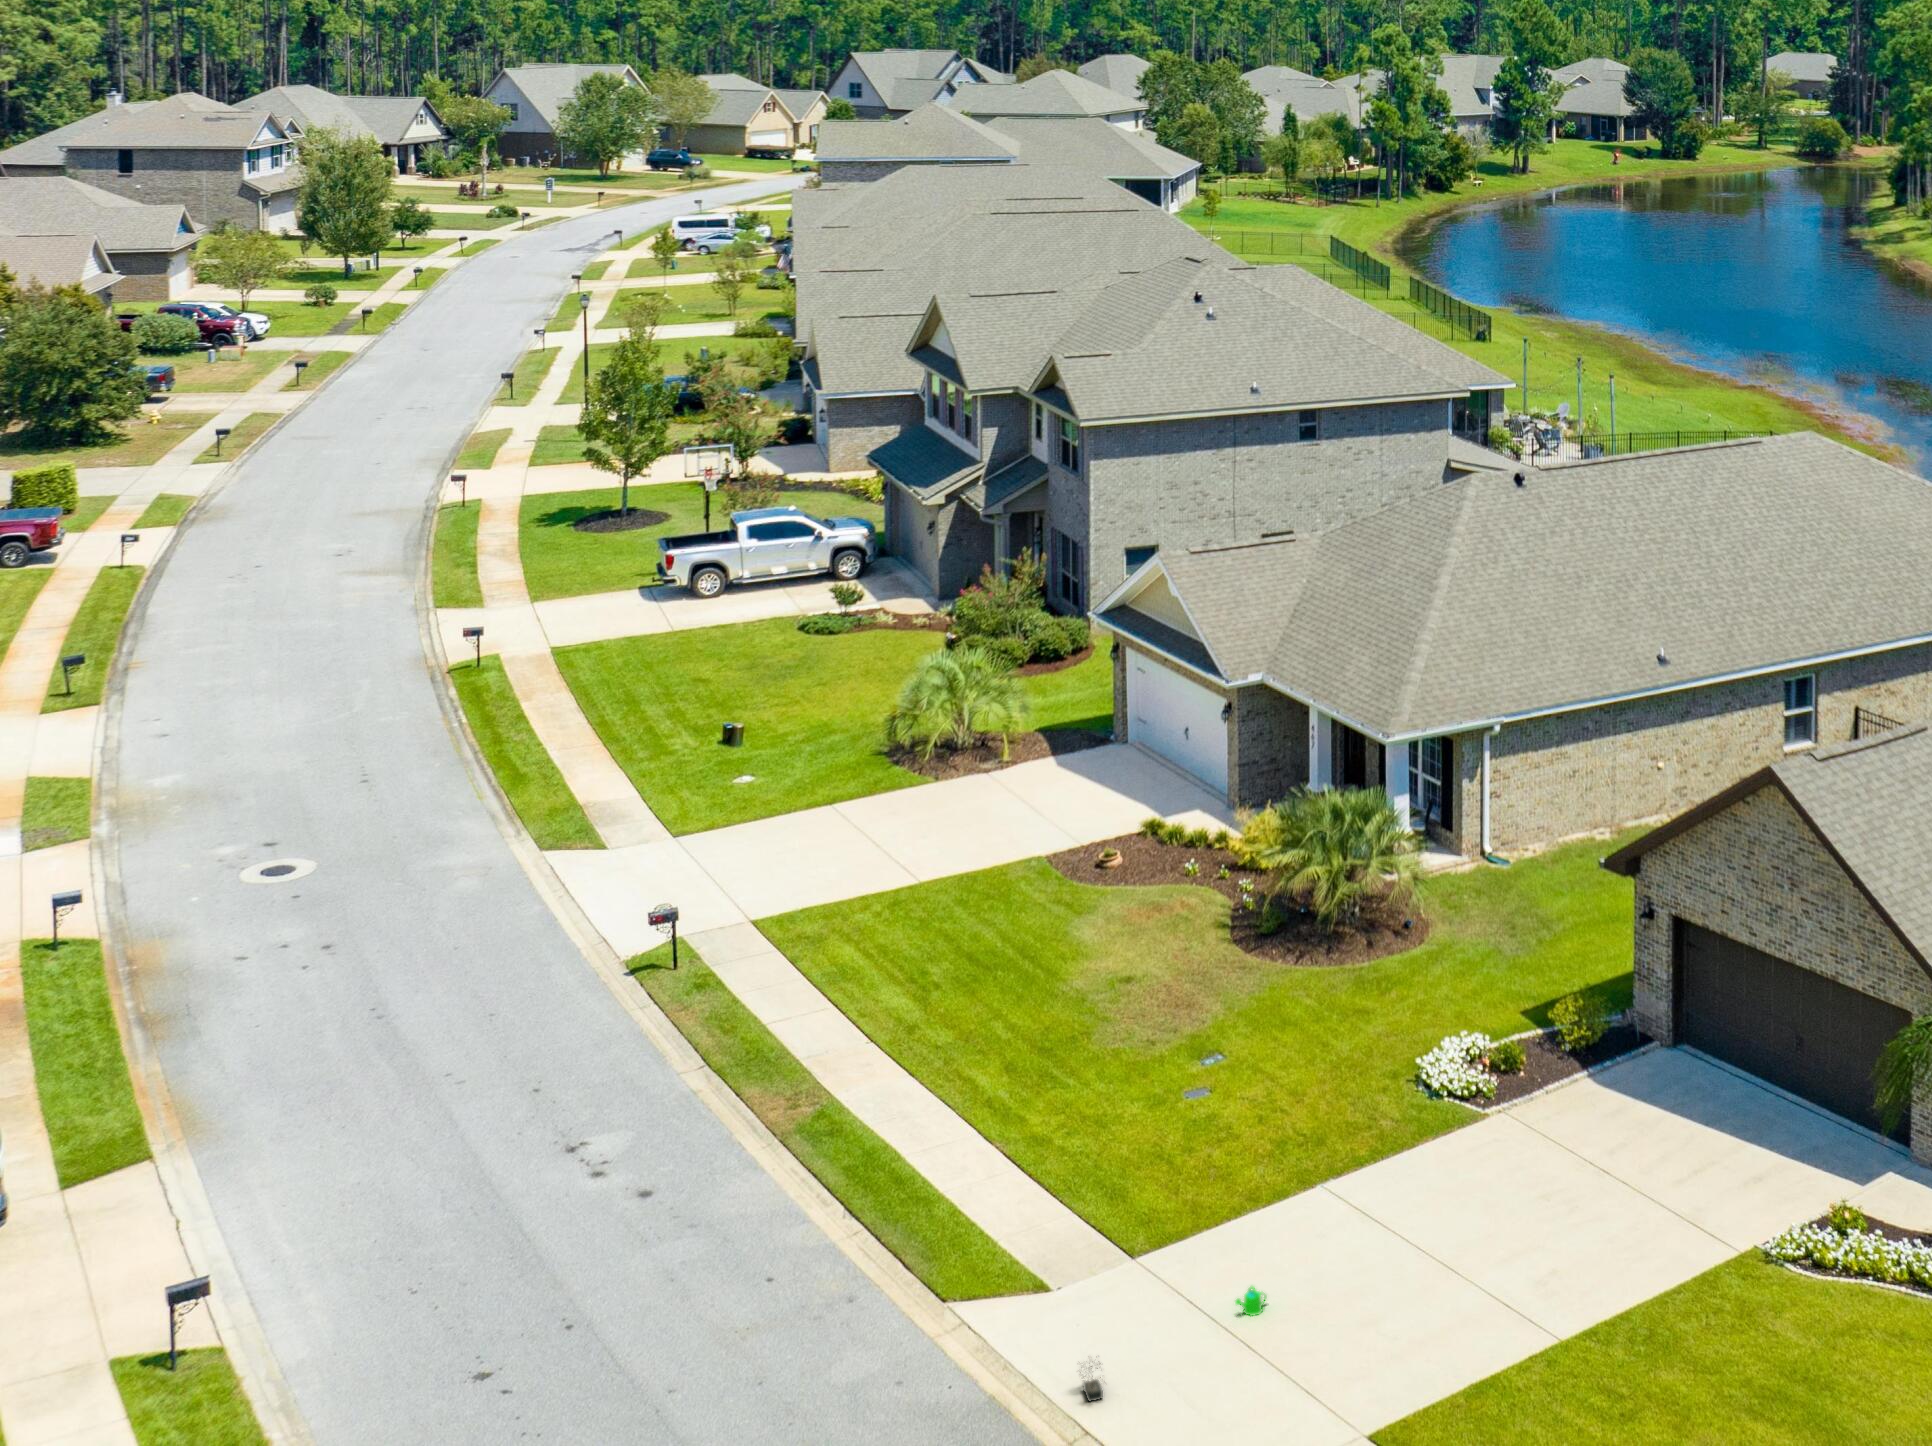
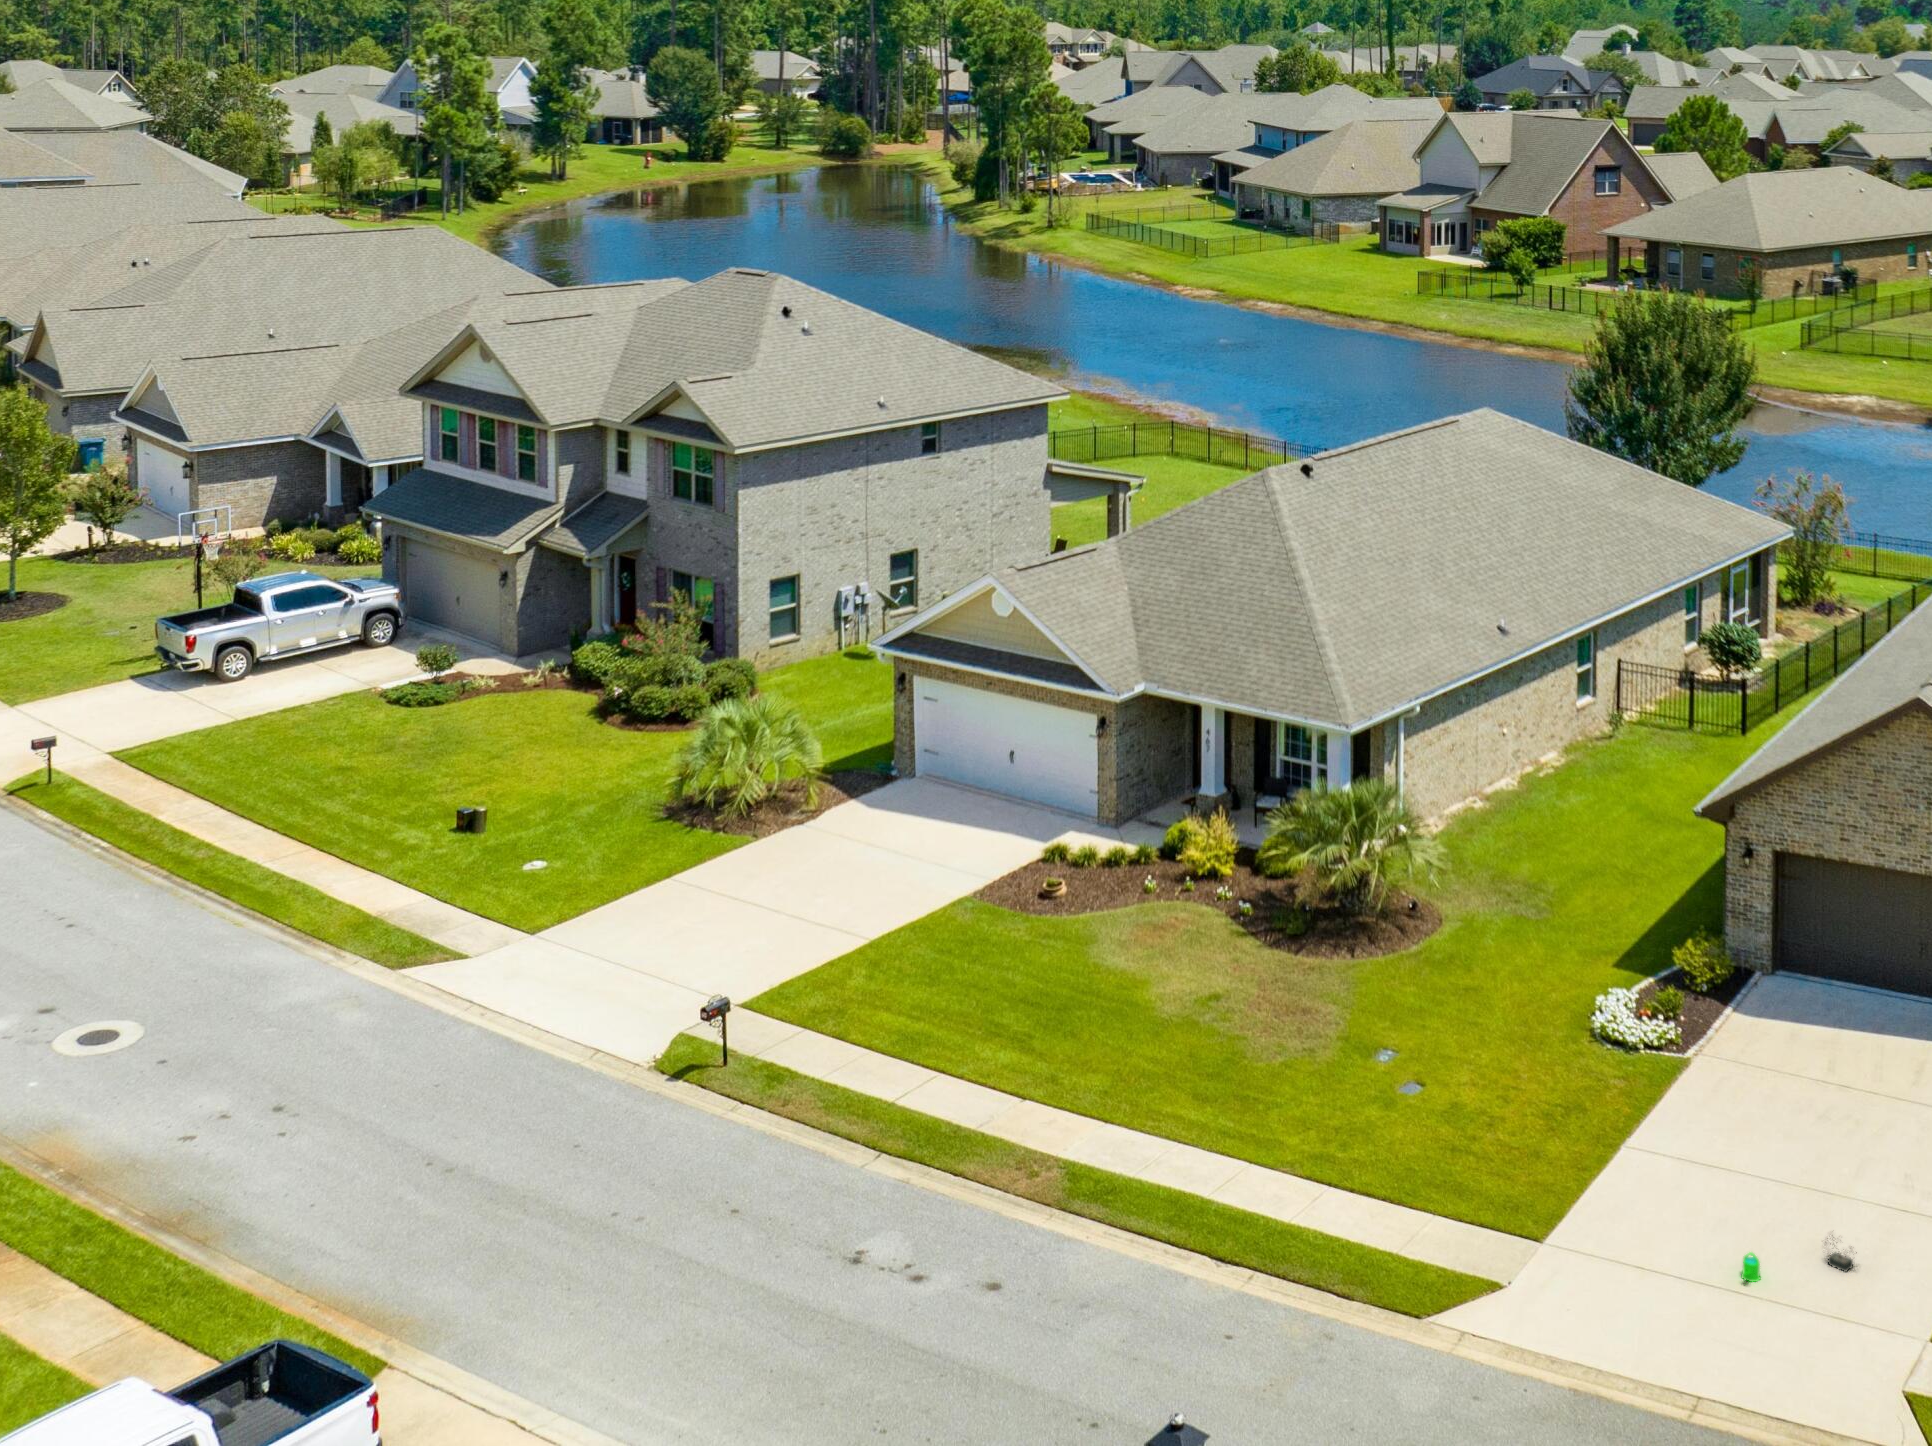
decorative plant: present [1080,1361,1103,1401] -> present [1825,1235,1857,1272]

